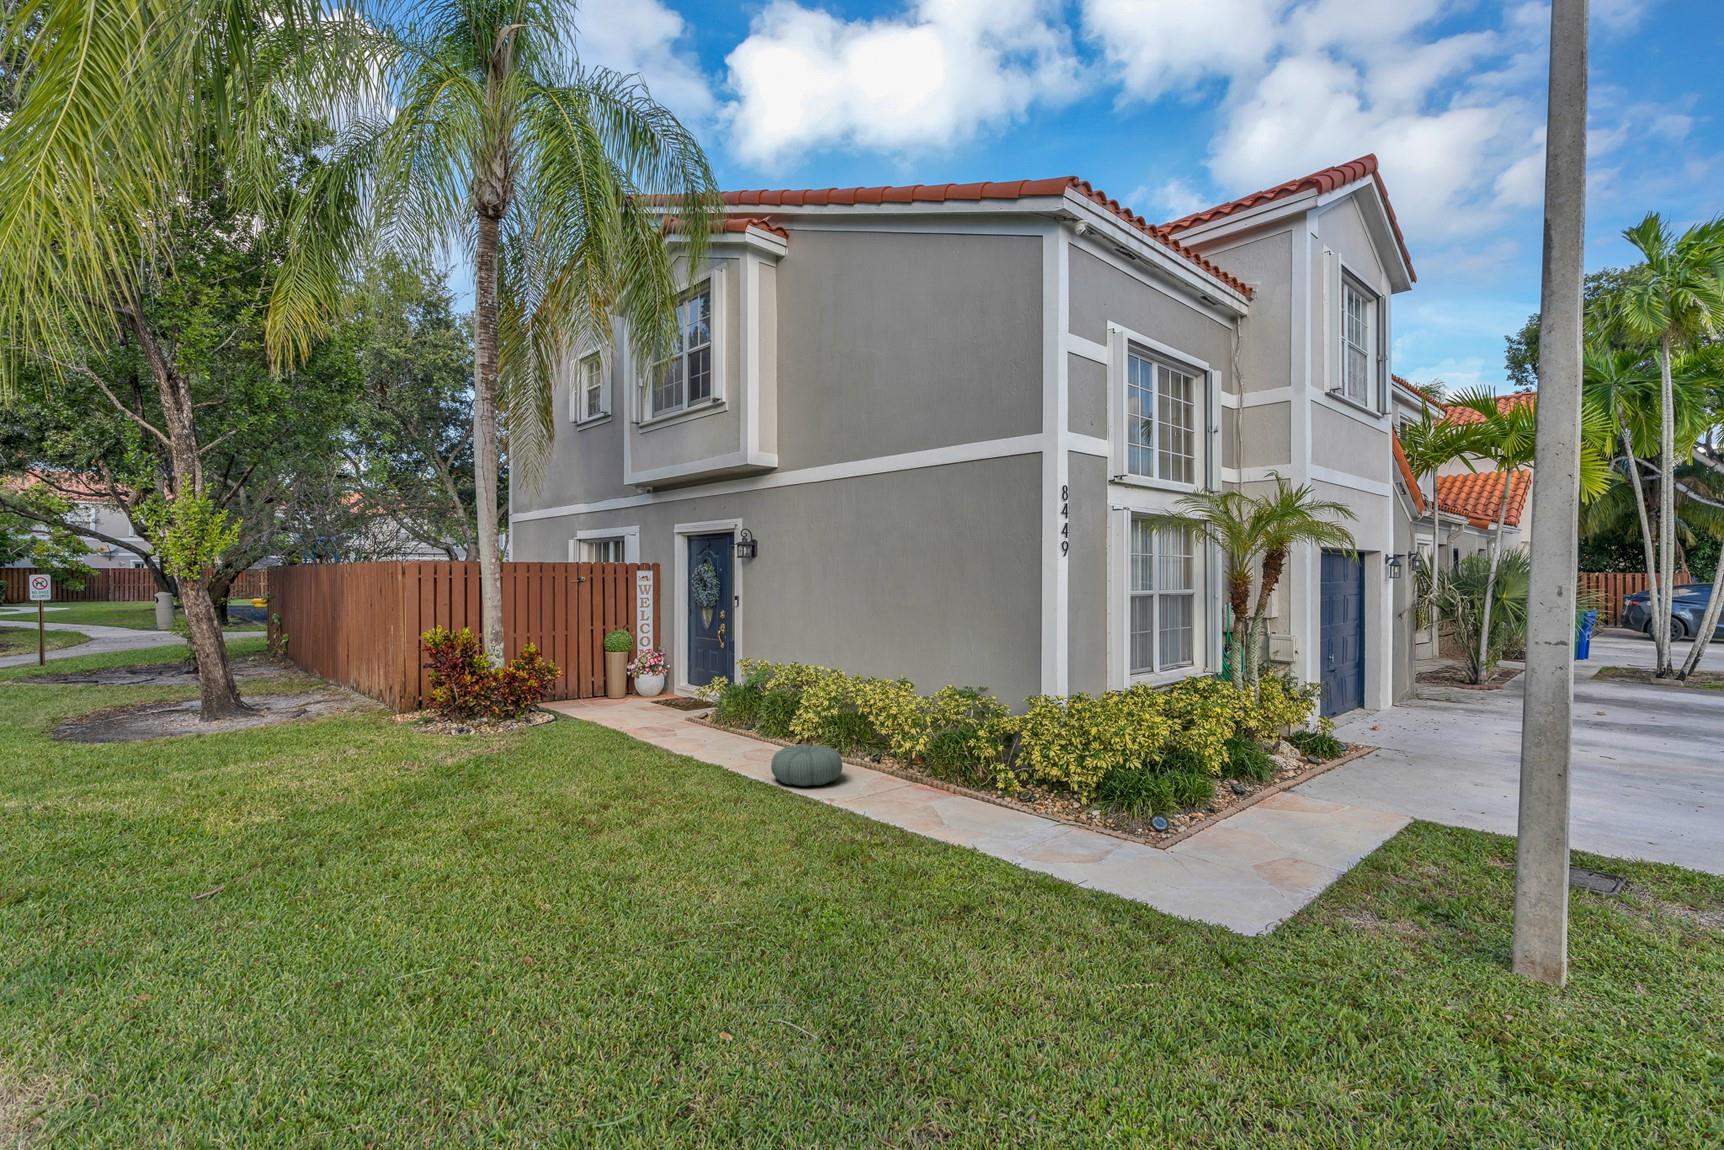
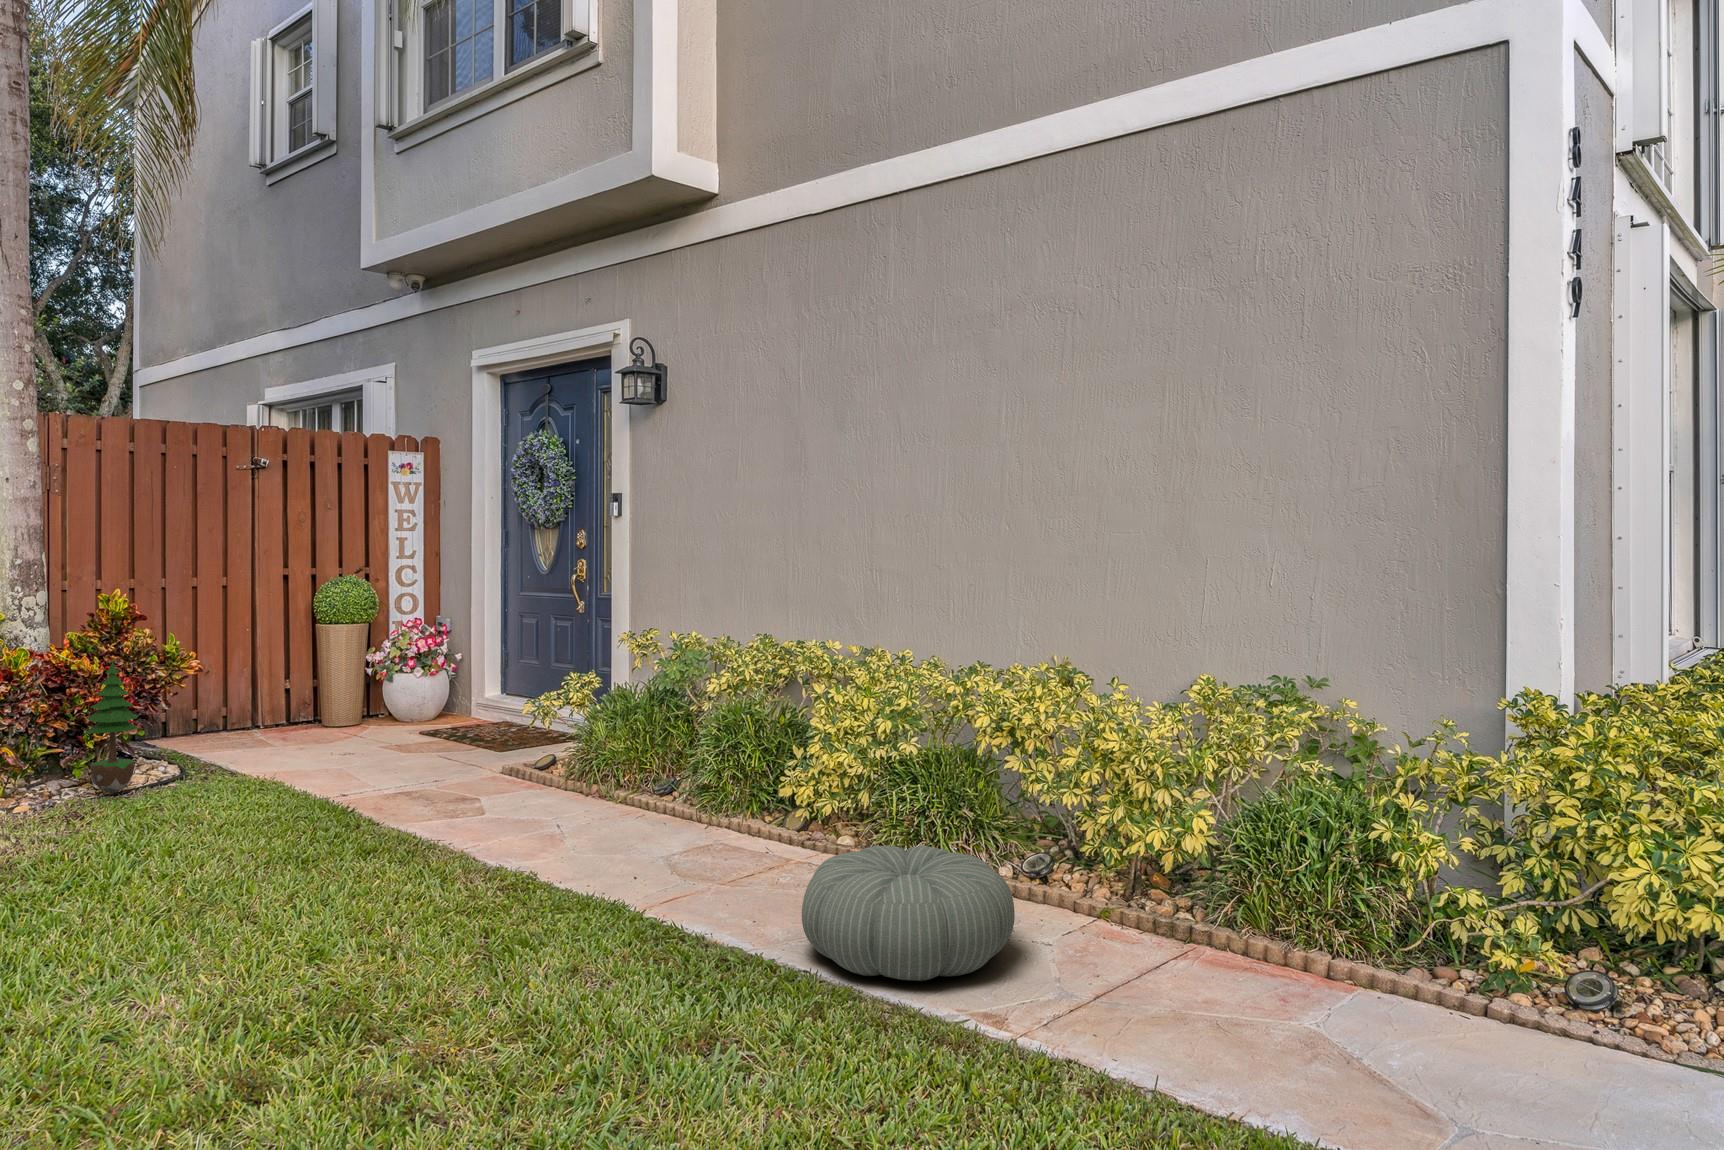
potted tree: none [523,673,543,727] -> present [84,662,139,794]

